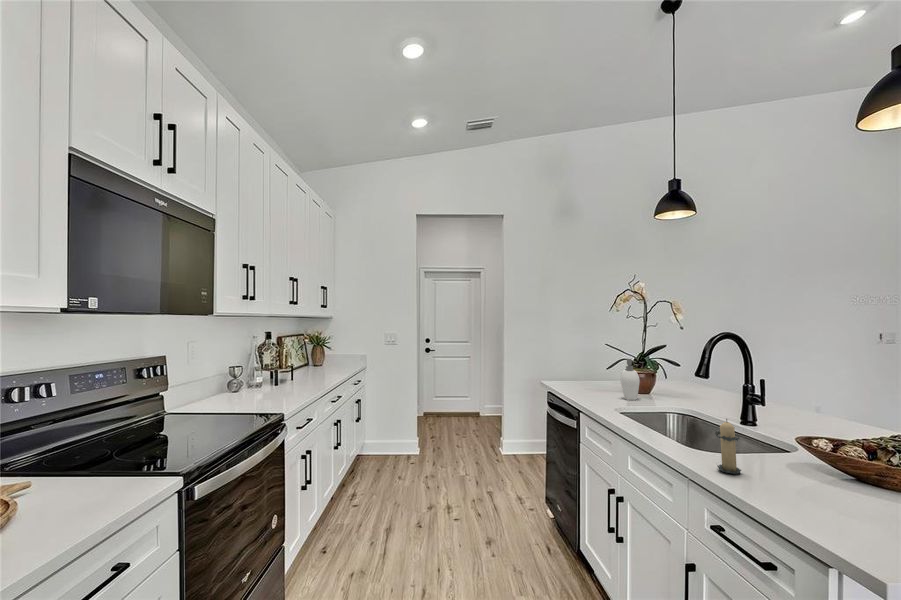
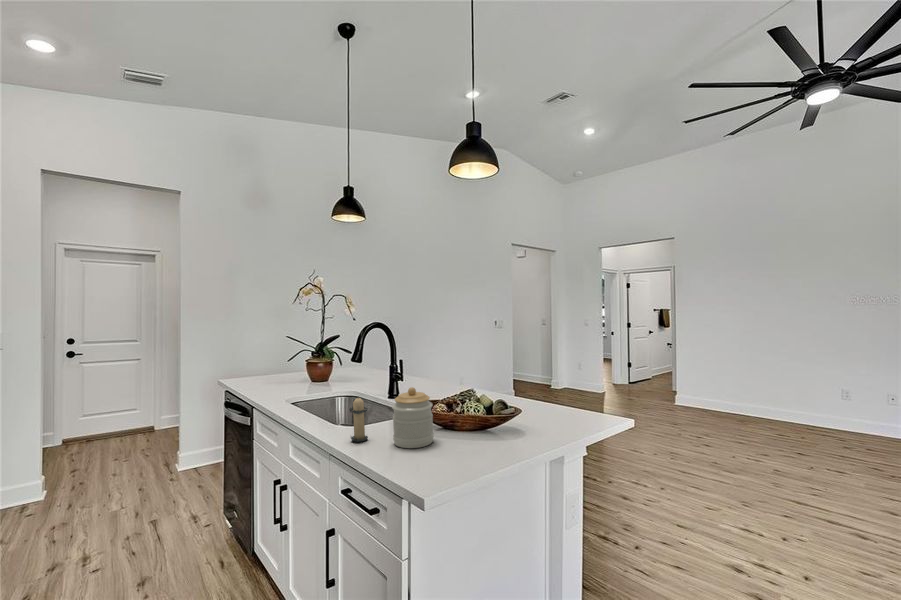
soap dispenser: present [620,359,642,400] -> none [298,349,321,390]
jar: none [780,420,850,501] -> present [392,387,434,448]

